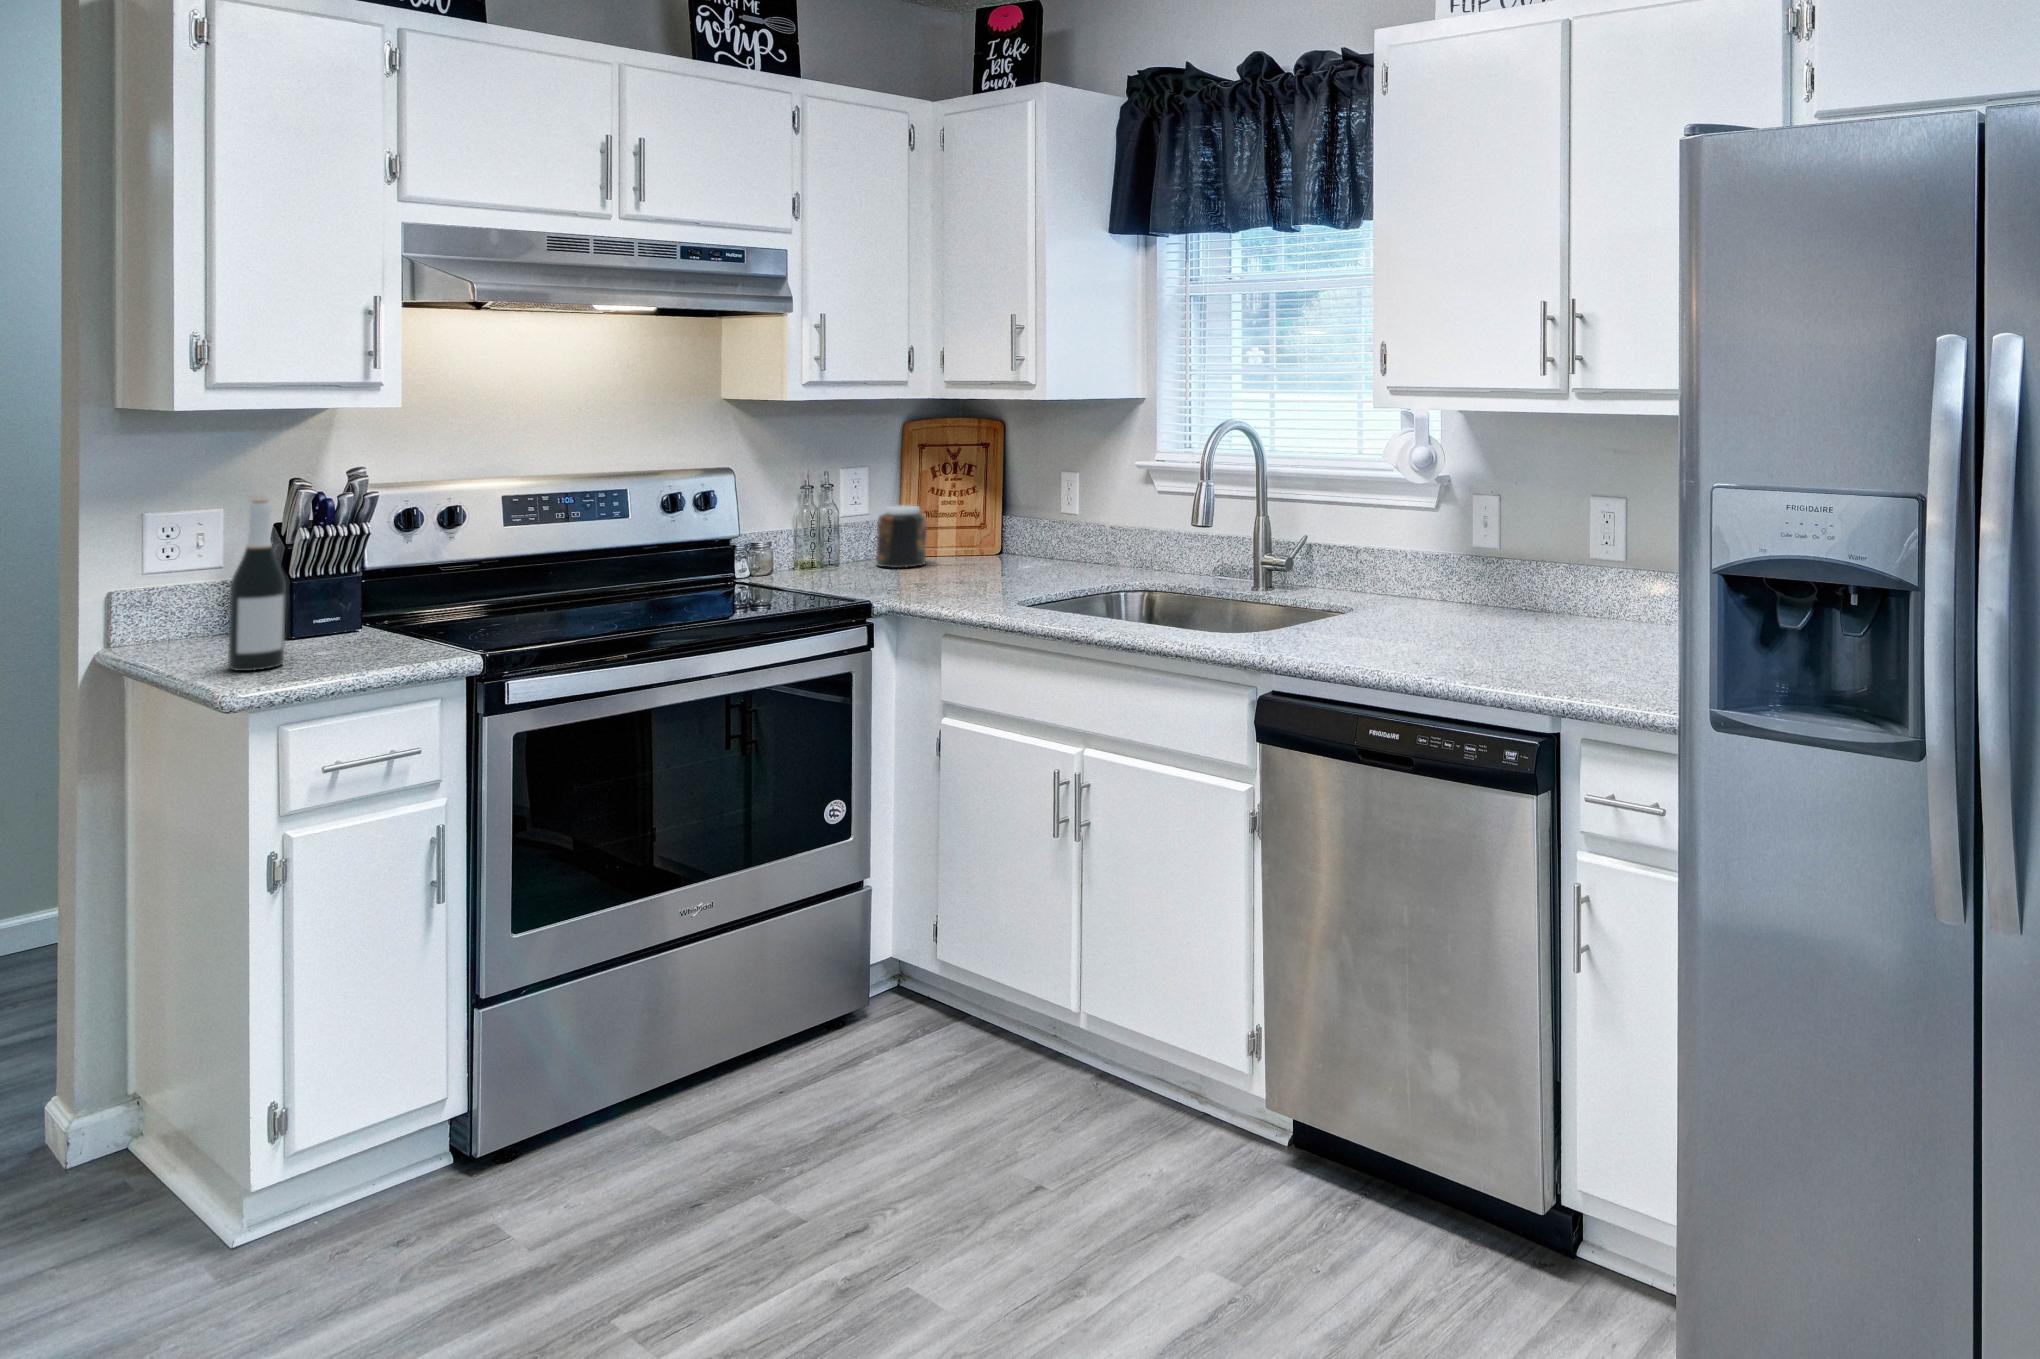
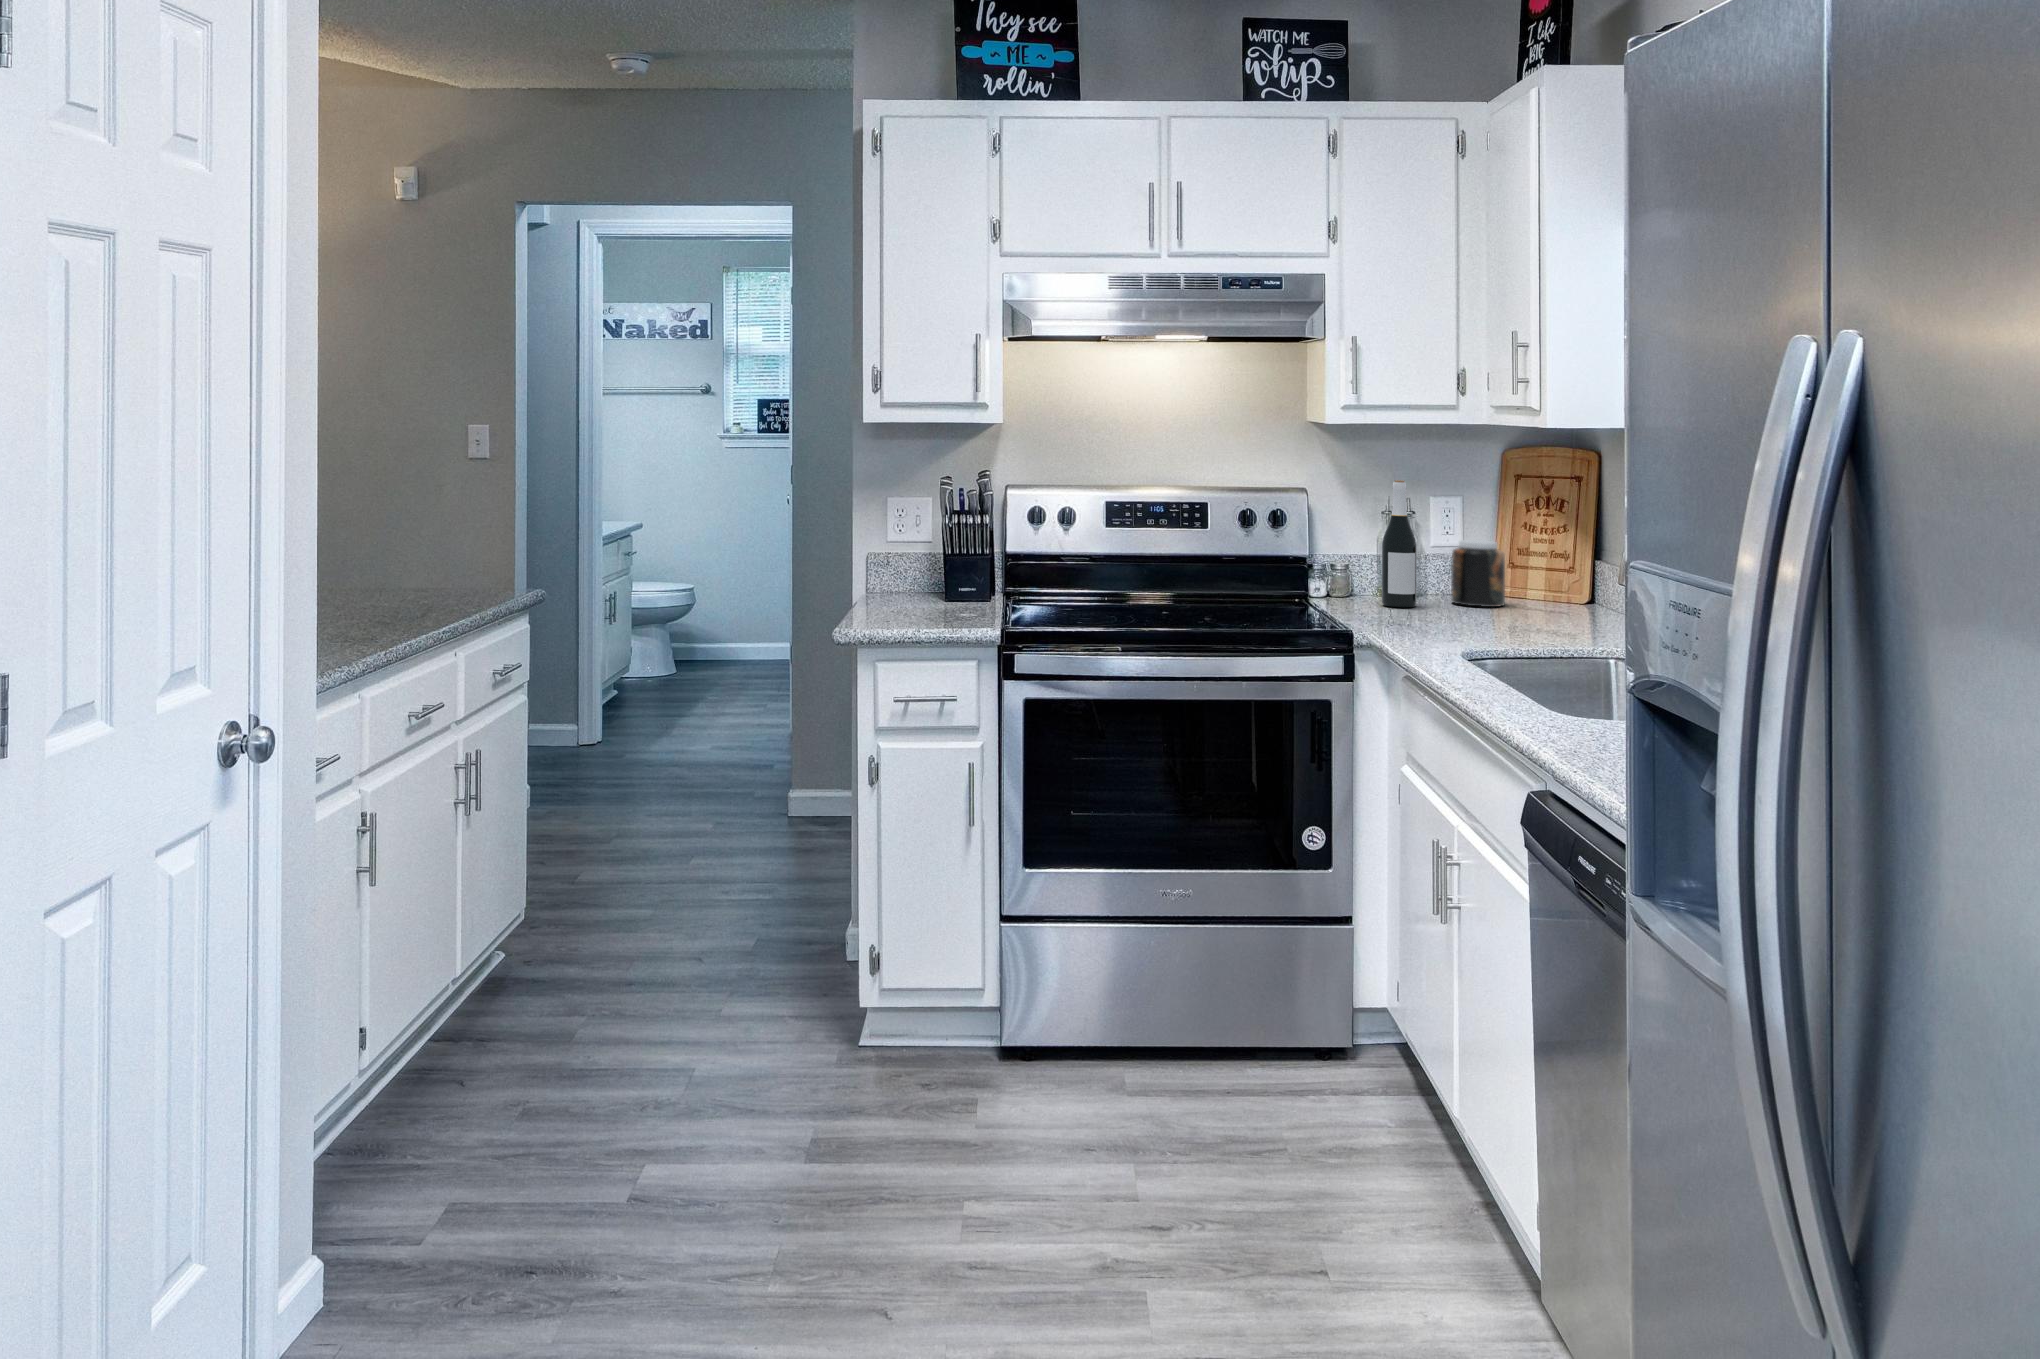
wine bottle: present [228,499,286,671] -> present [1382,480,1417,607]

